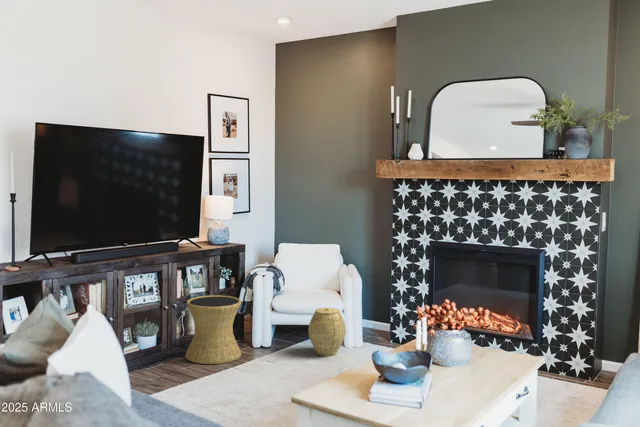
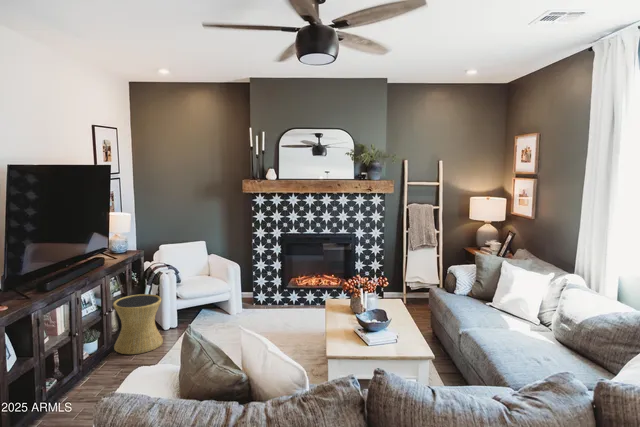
woven basket: present [309,308,346,356] -> none [209,289,237,325]

